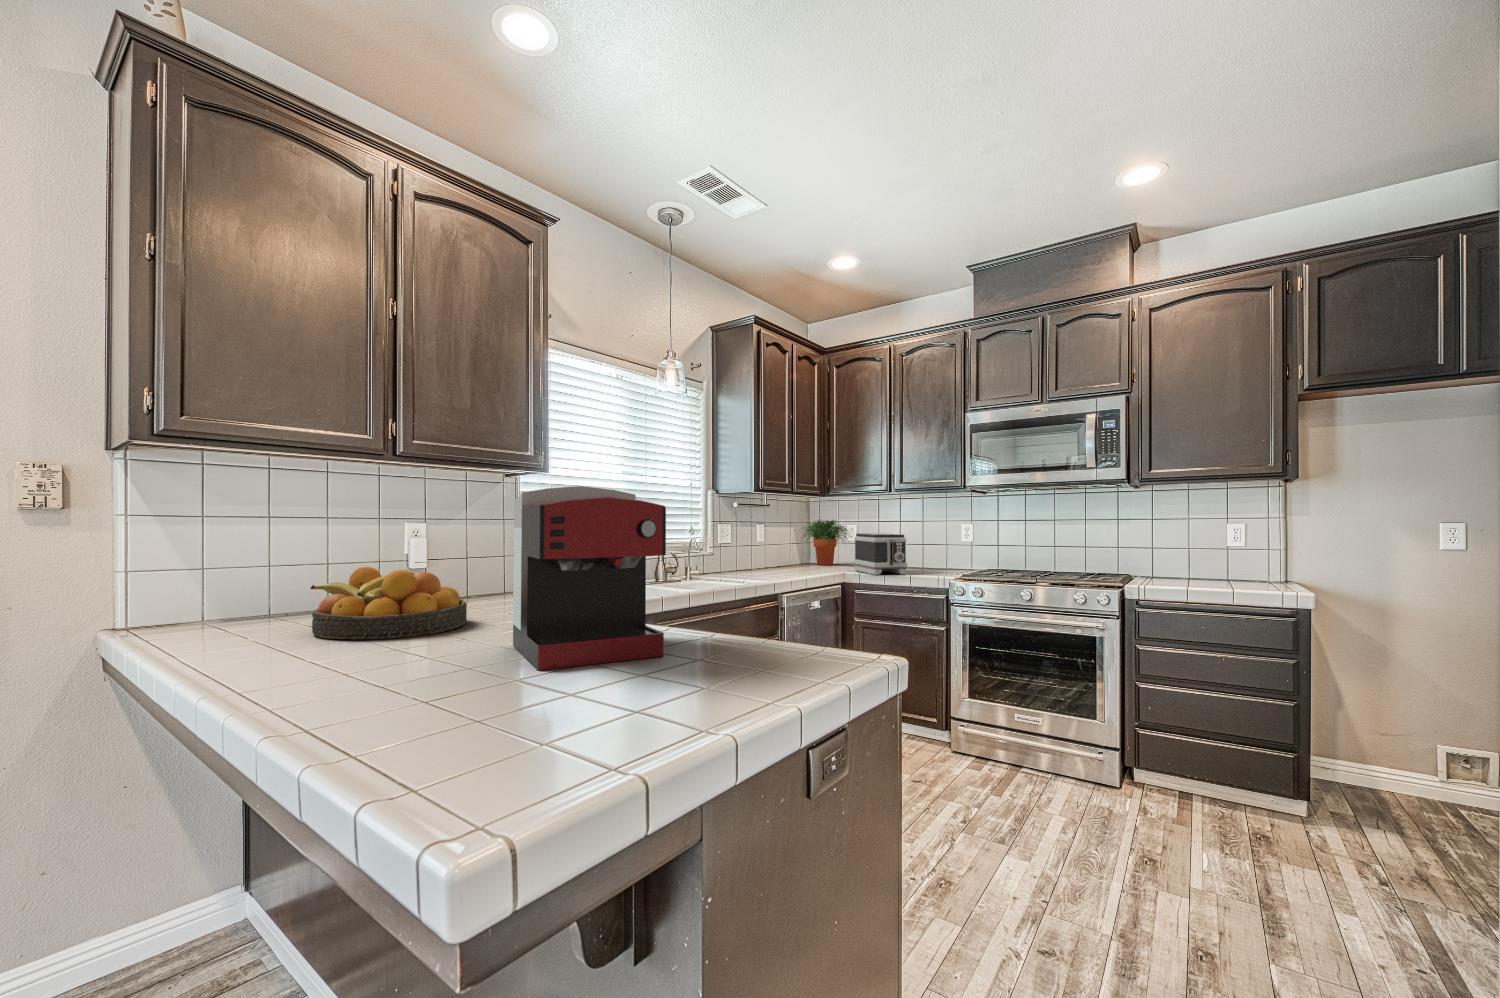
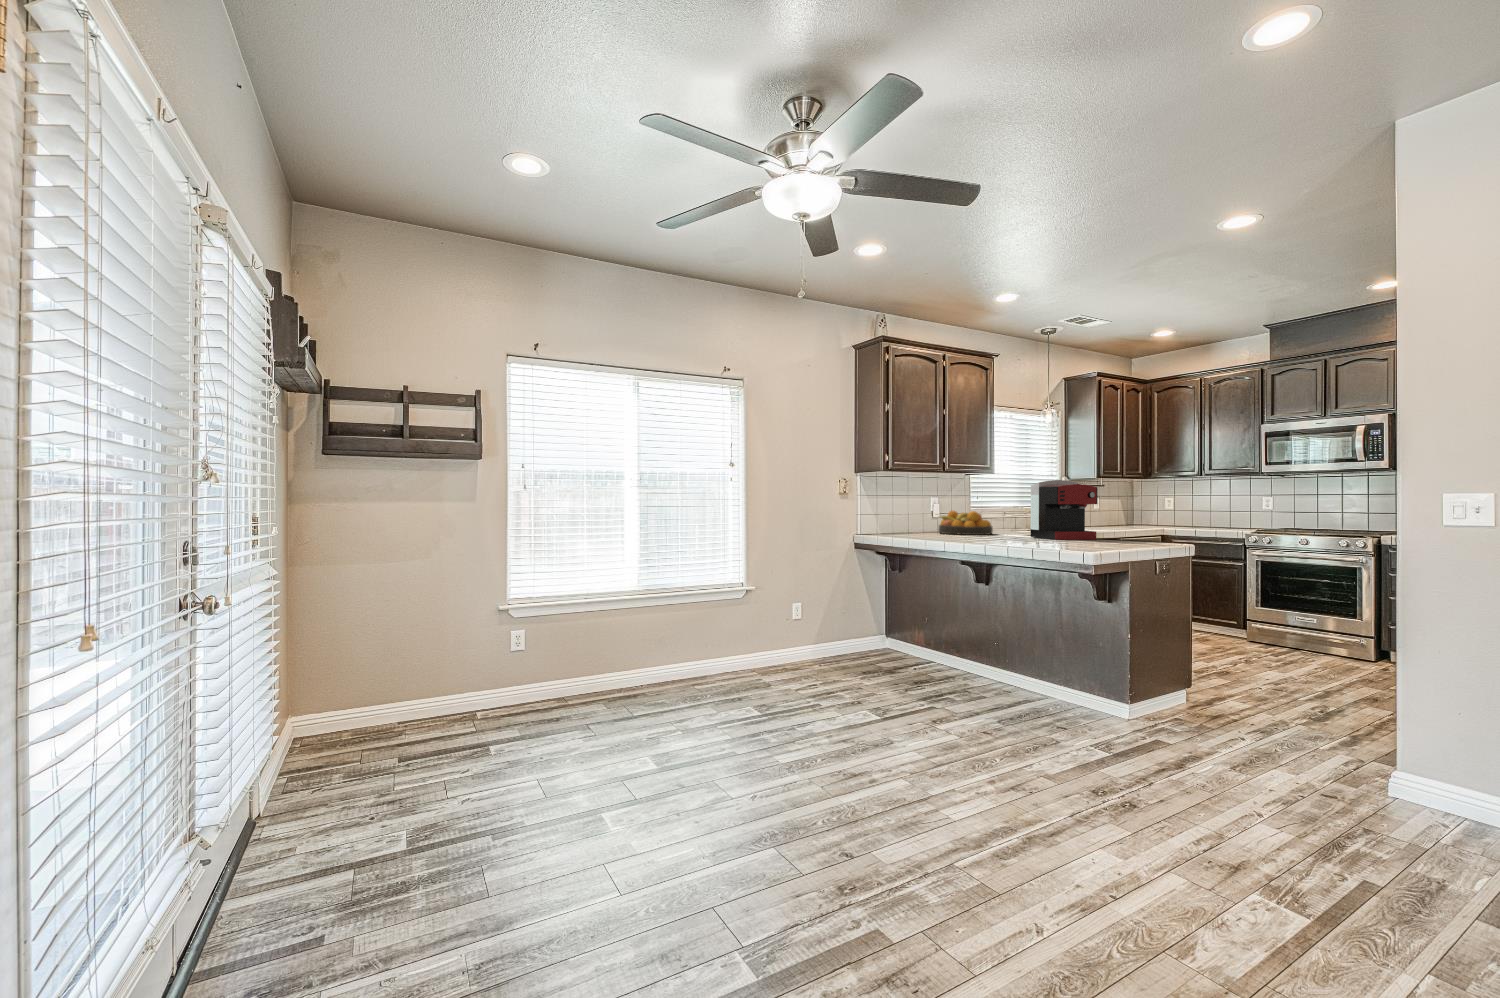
potted plant: present [802,520,849,565] -> none [1124,495,1167,527]
toaster: present [854,533,907,575] -> none [1171,504,1212,530]

